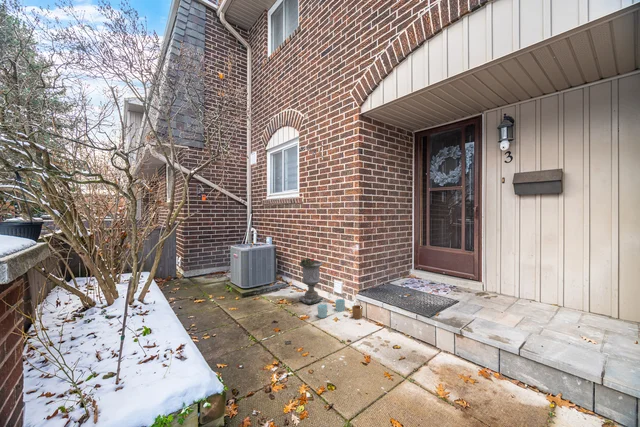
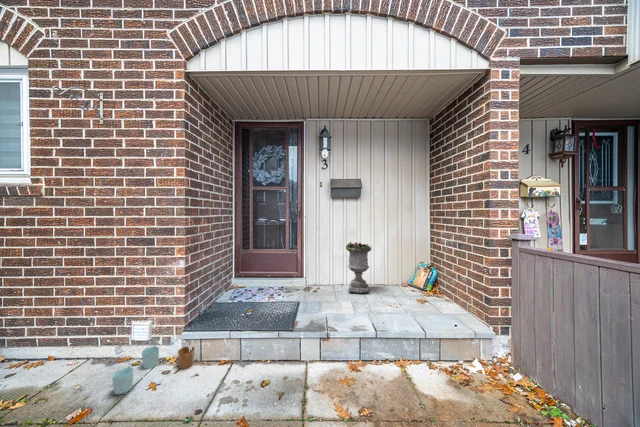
planter: present [299,257,323,304] -> present [346,242,372,293]

